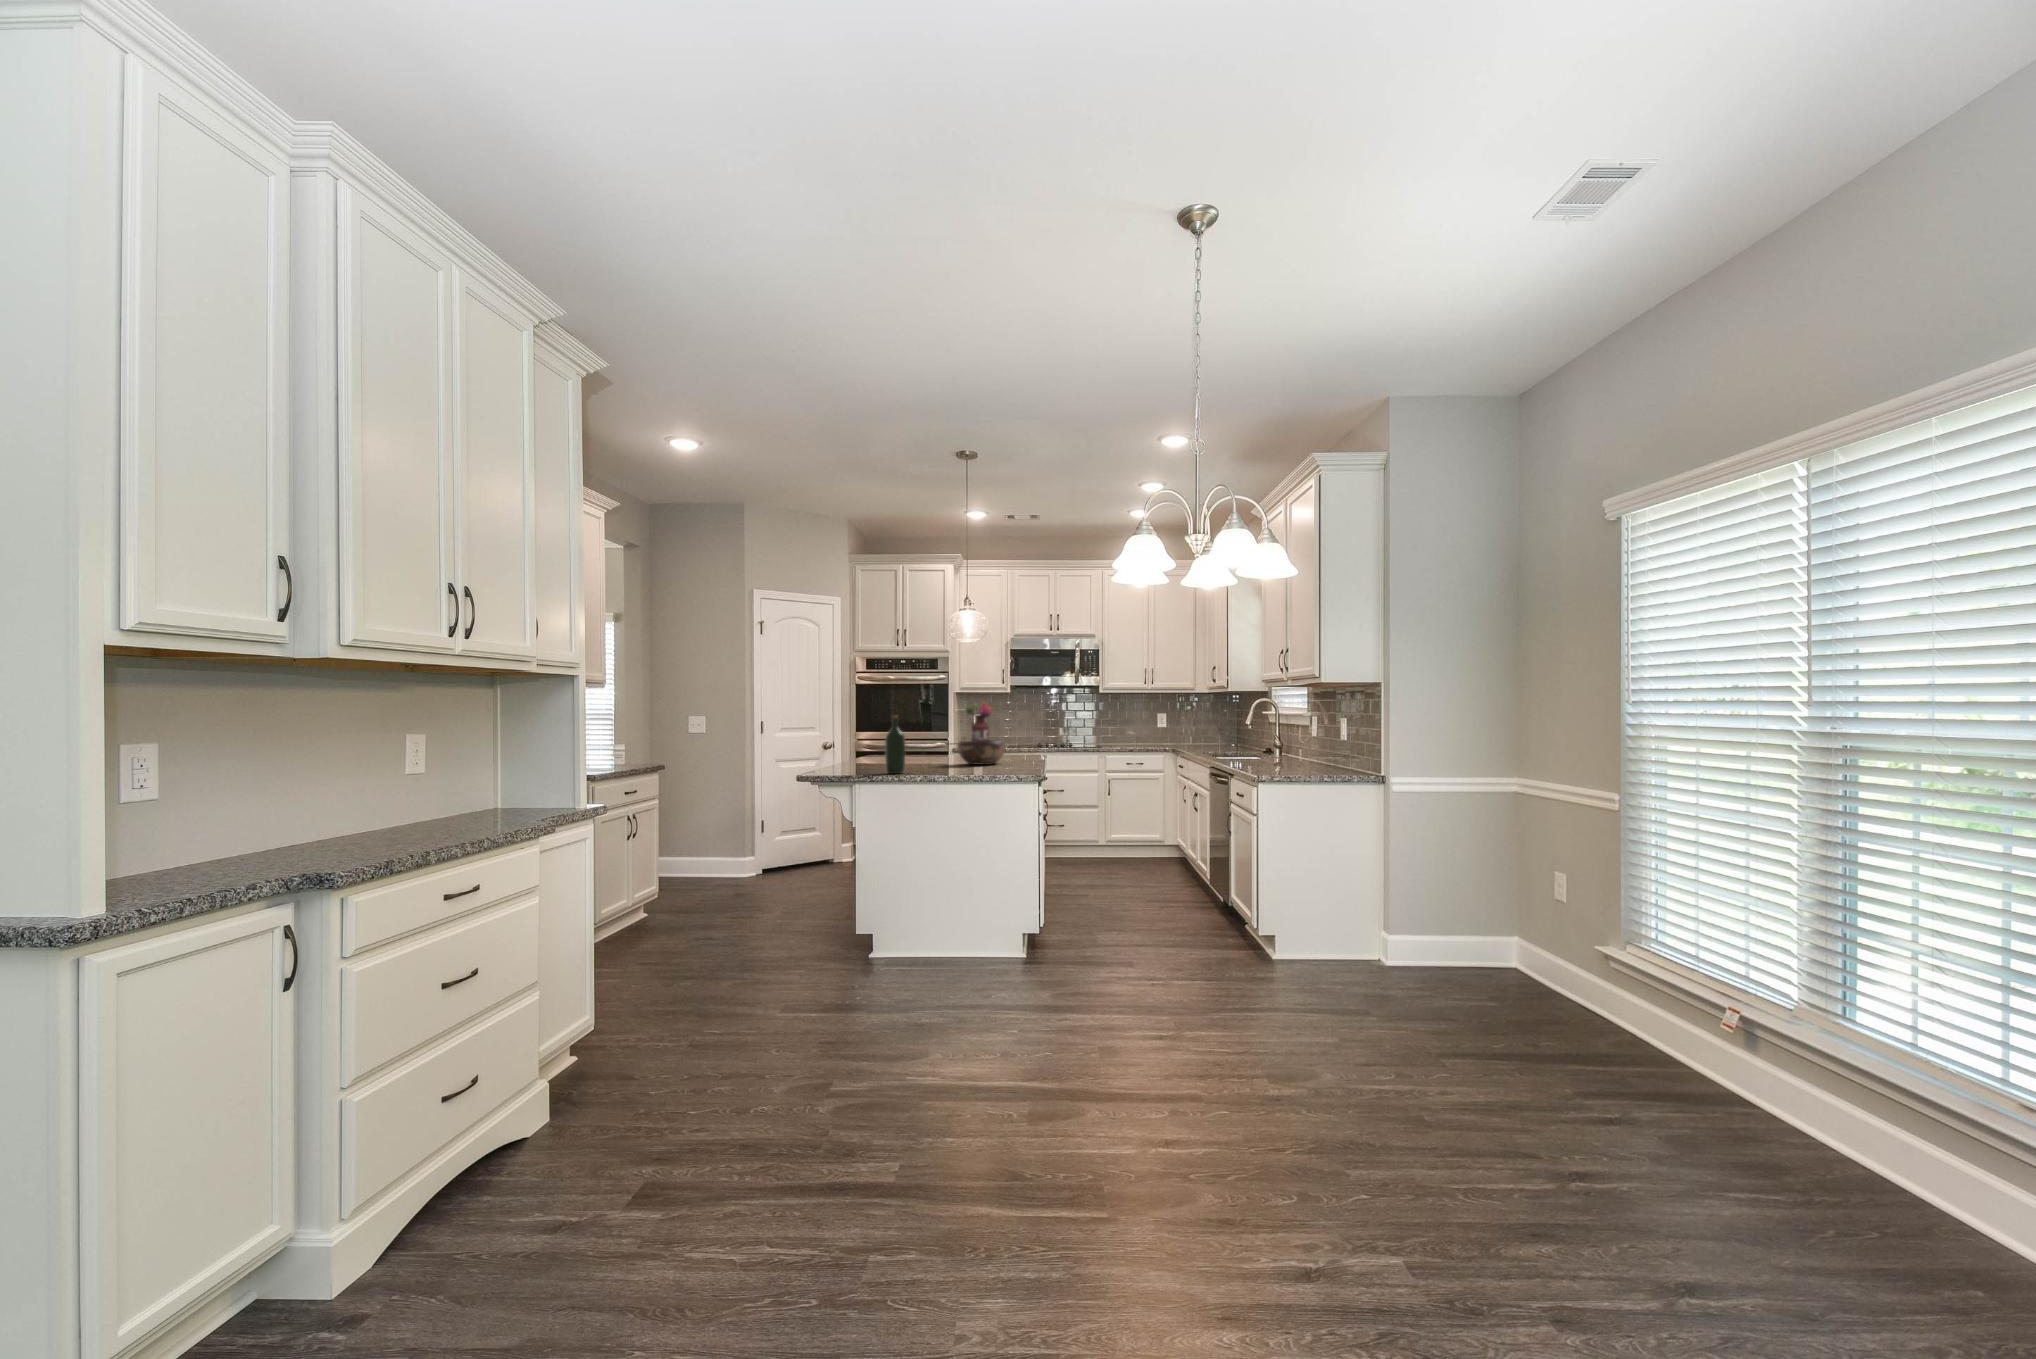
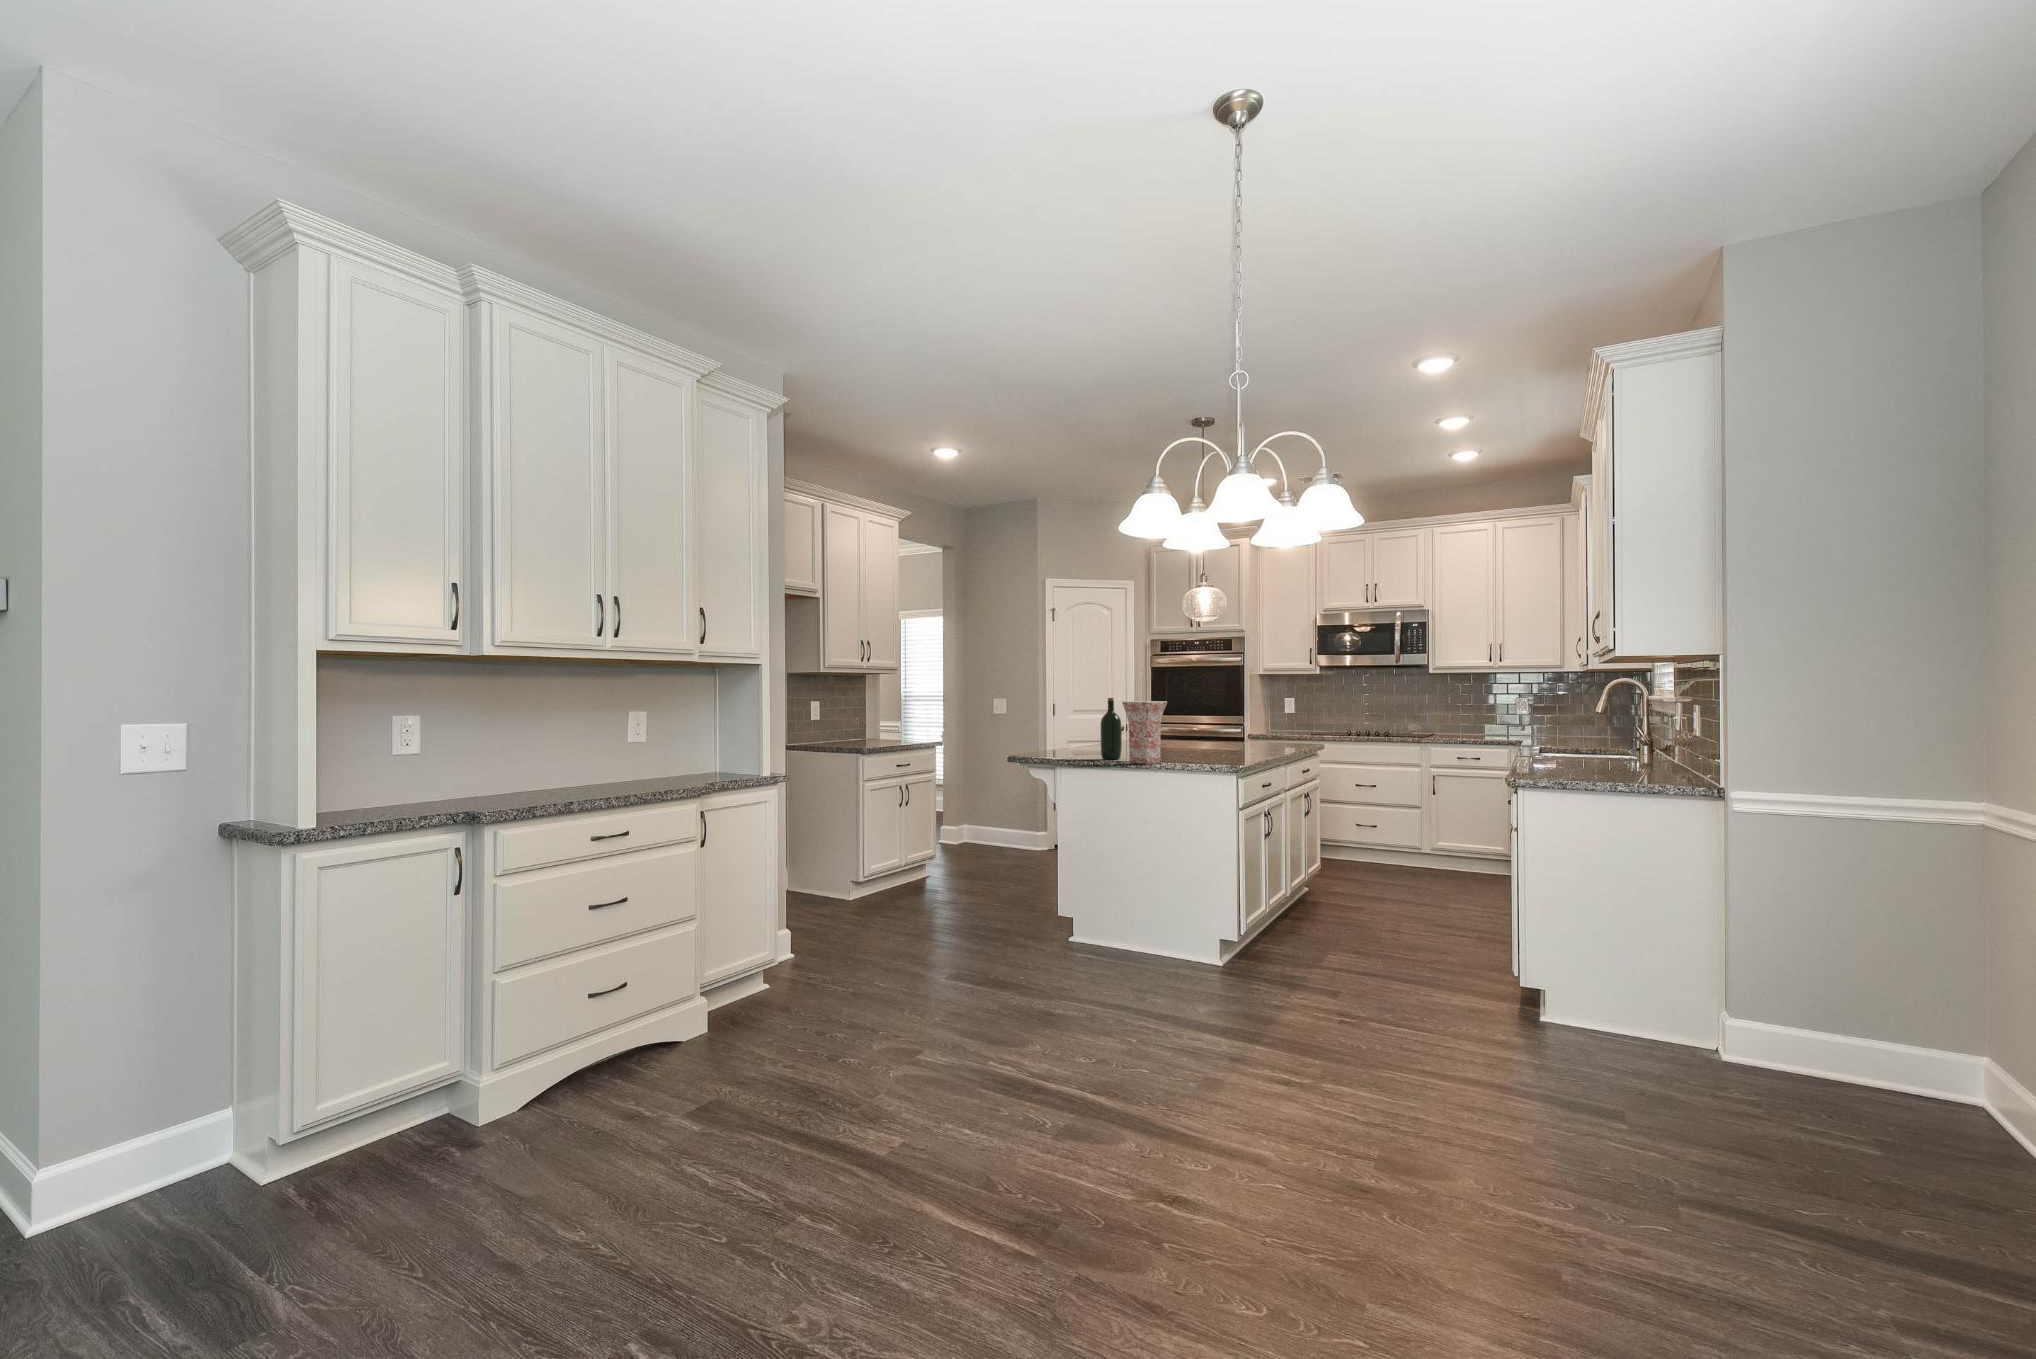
flower arrangement: present [966,703,992,741] -> none [1272,687,1306,733]
vase: none [922,718,961,777] -> present [1122,701,1167,764]
decorative bowl: present [957,740,1006,765] -> none [1193,727,1249,754]

